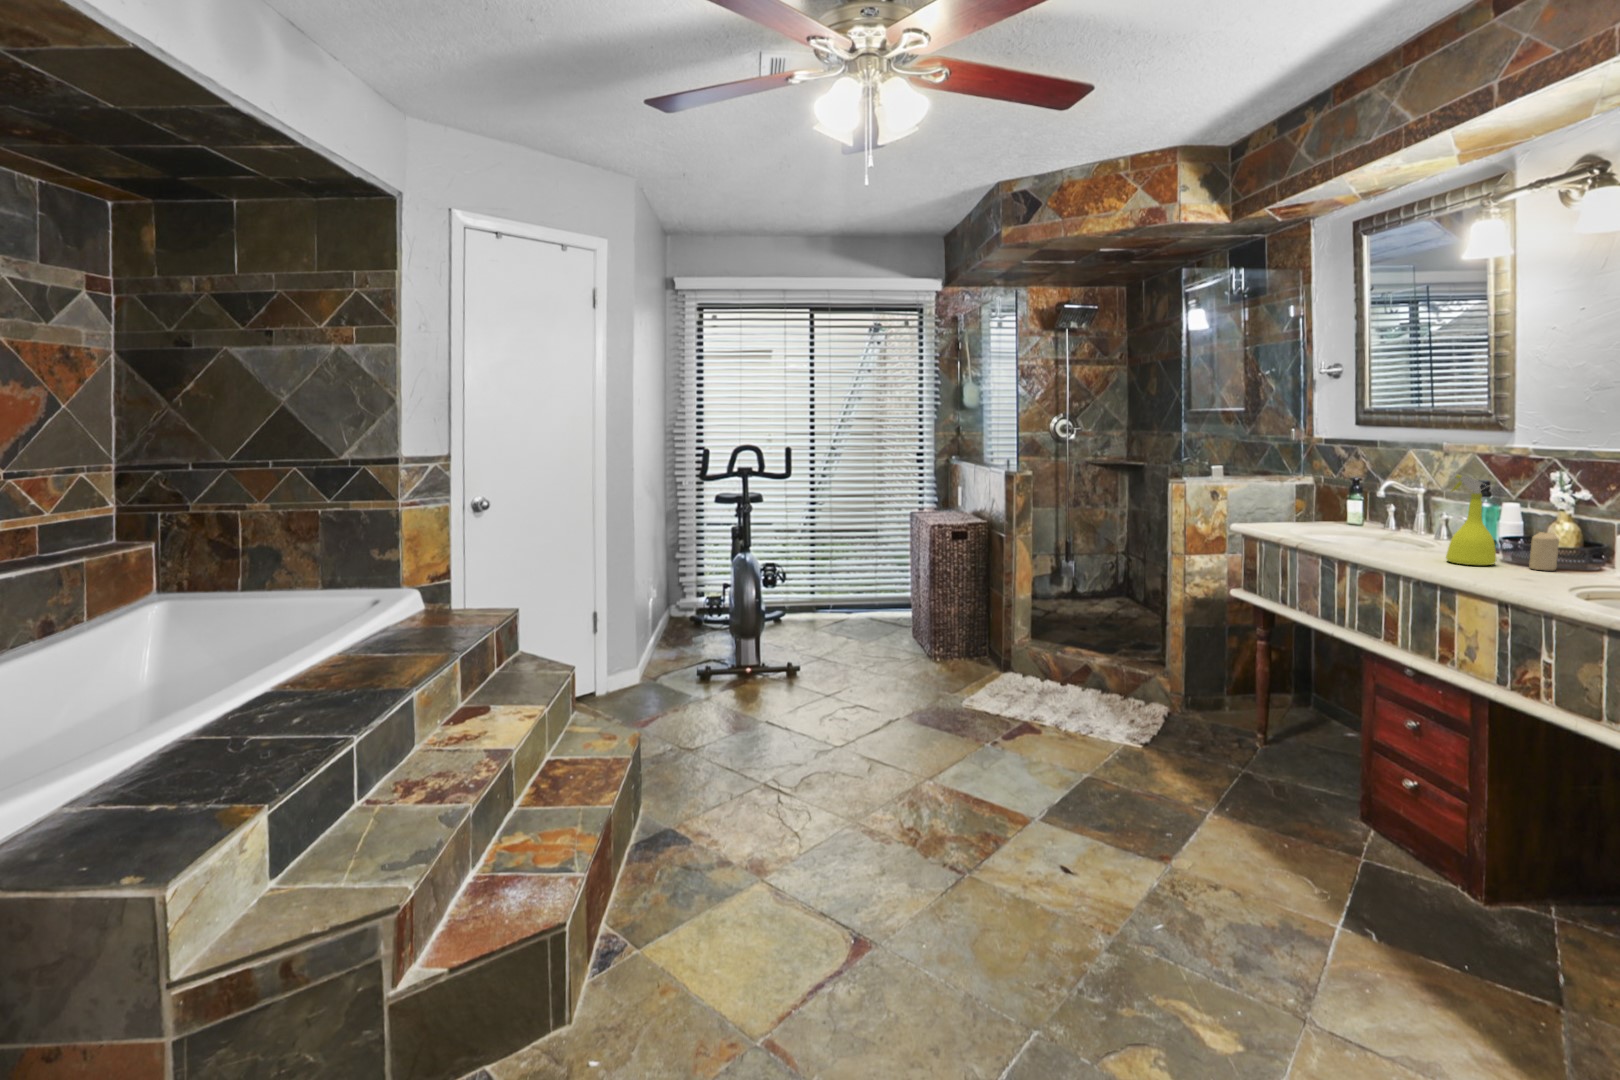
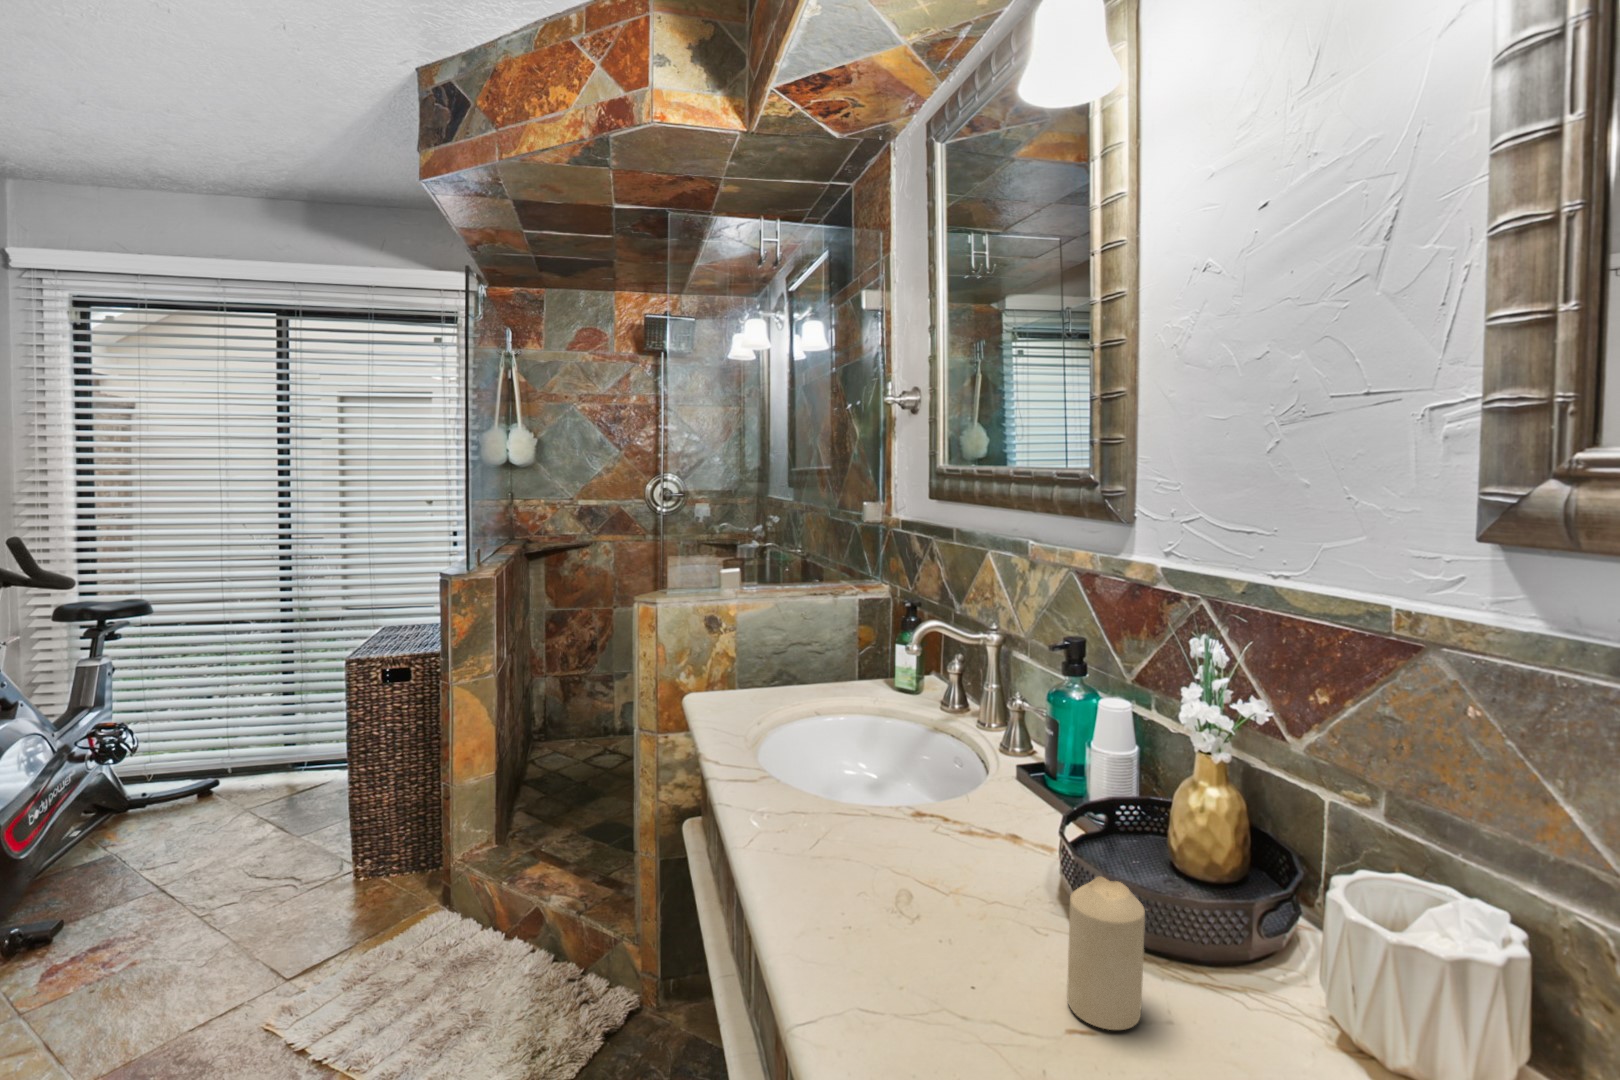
spray bottle: present [1446,475,1496,565] -> none [870,661,995,971]

